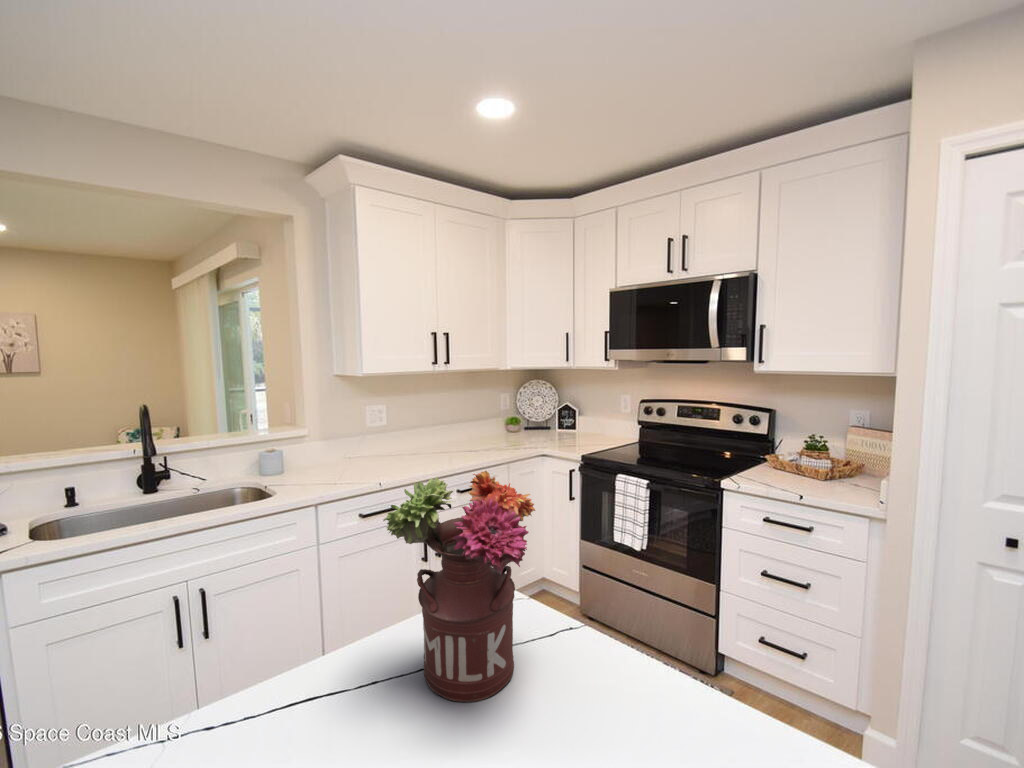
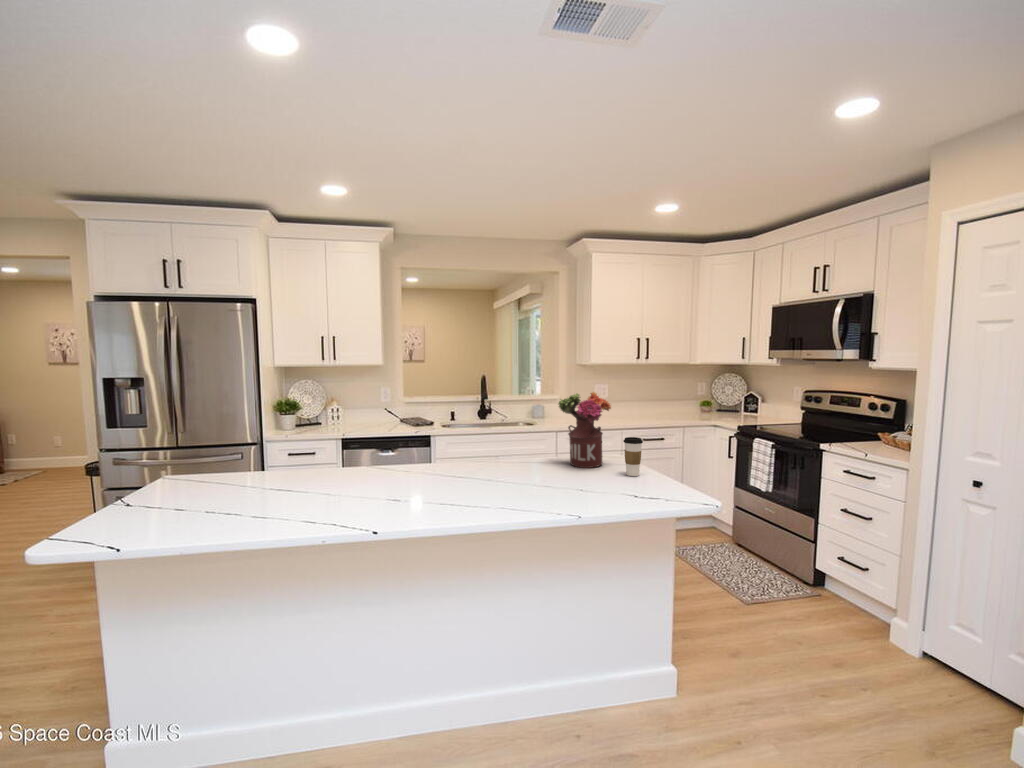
coffee cup: none [604,594,659,718] -> present [623,437,643,476]

